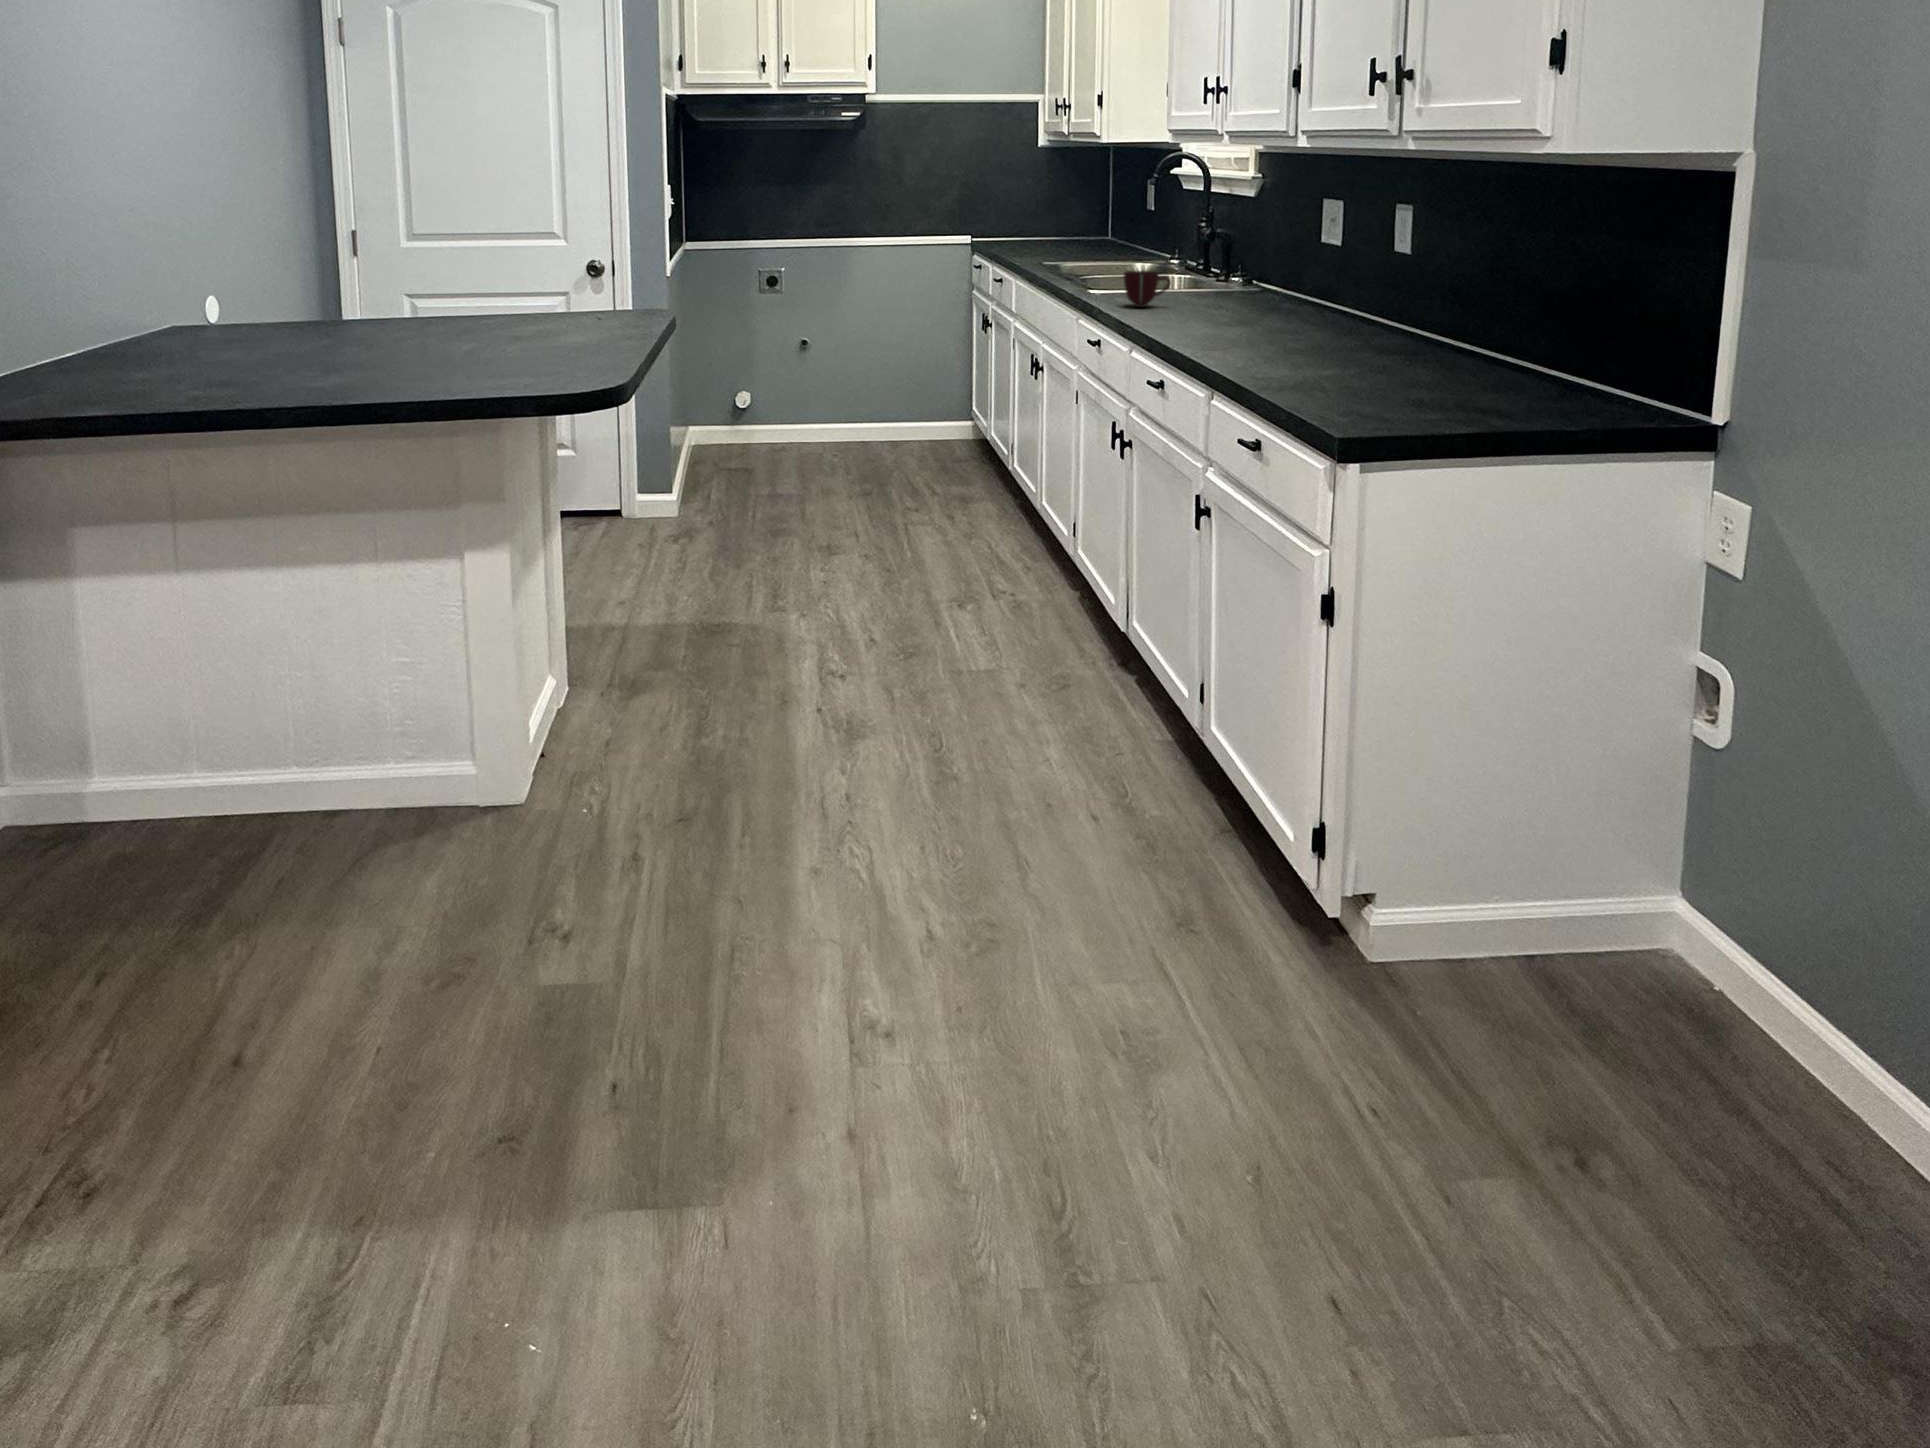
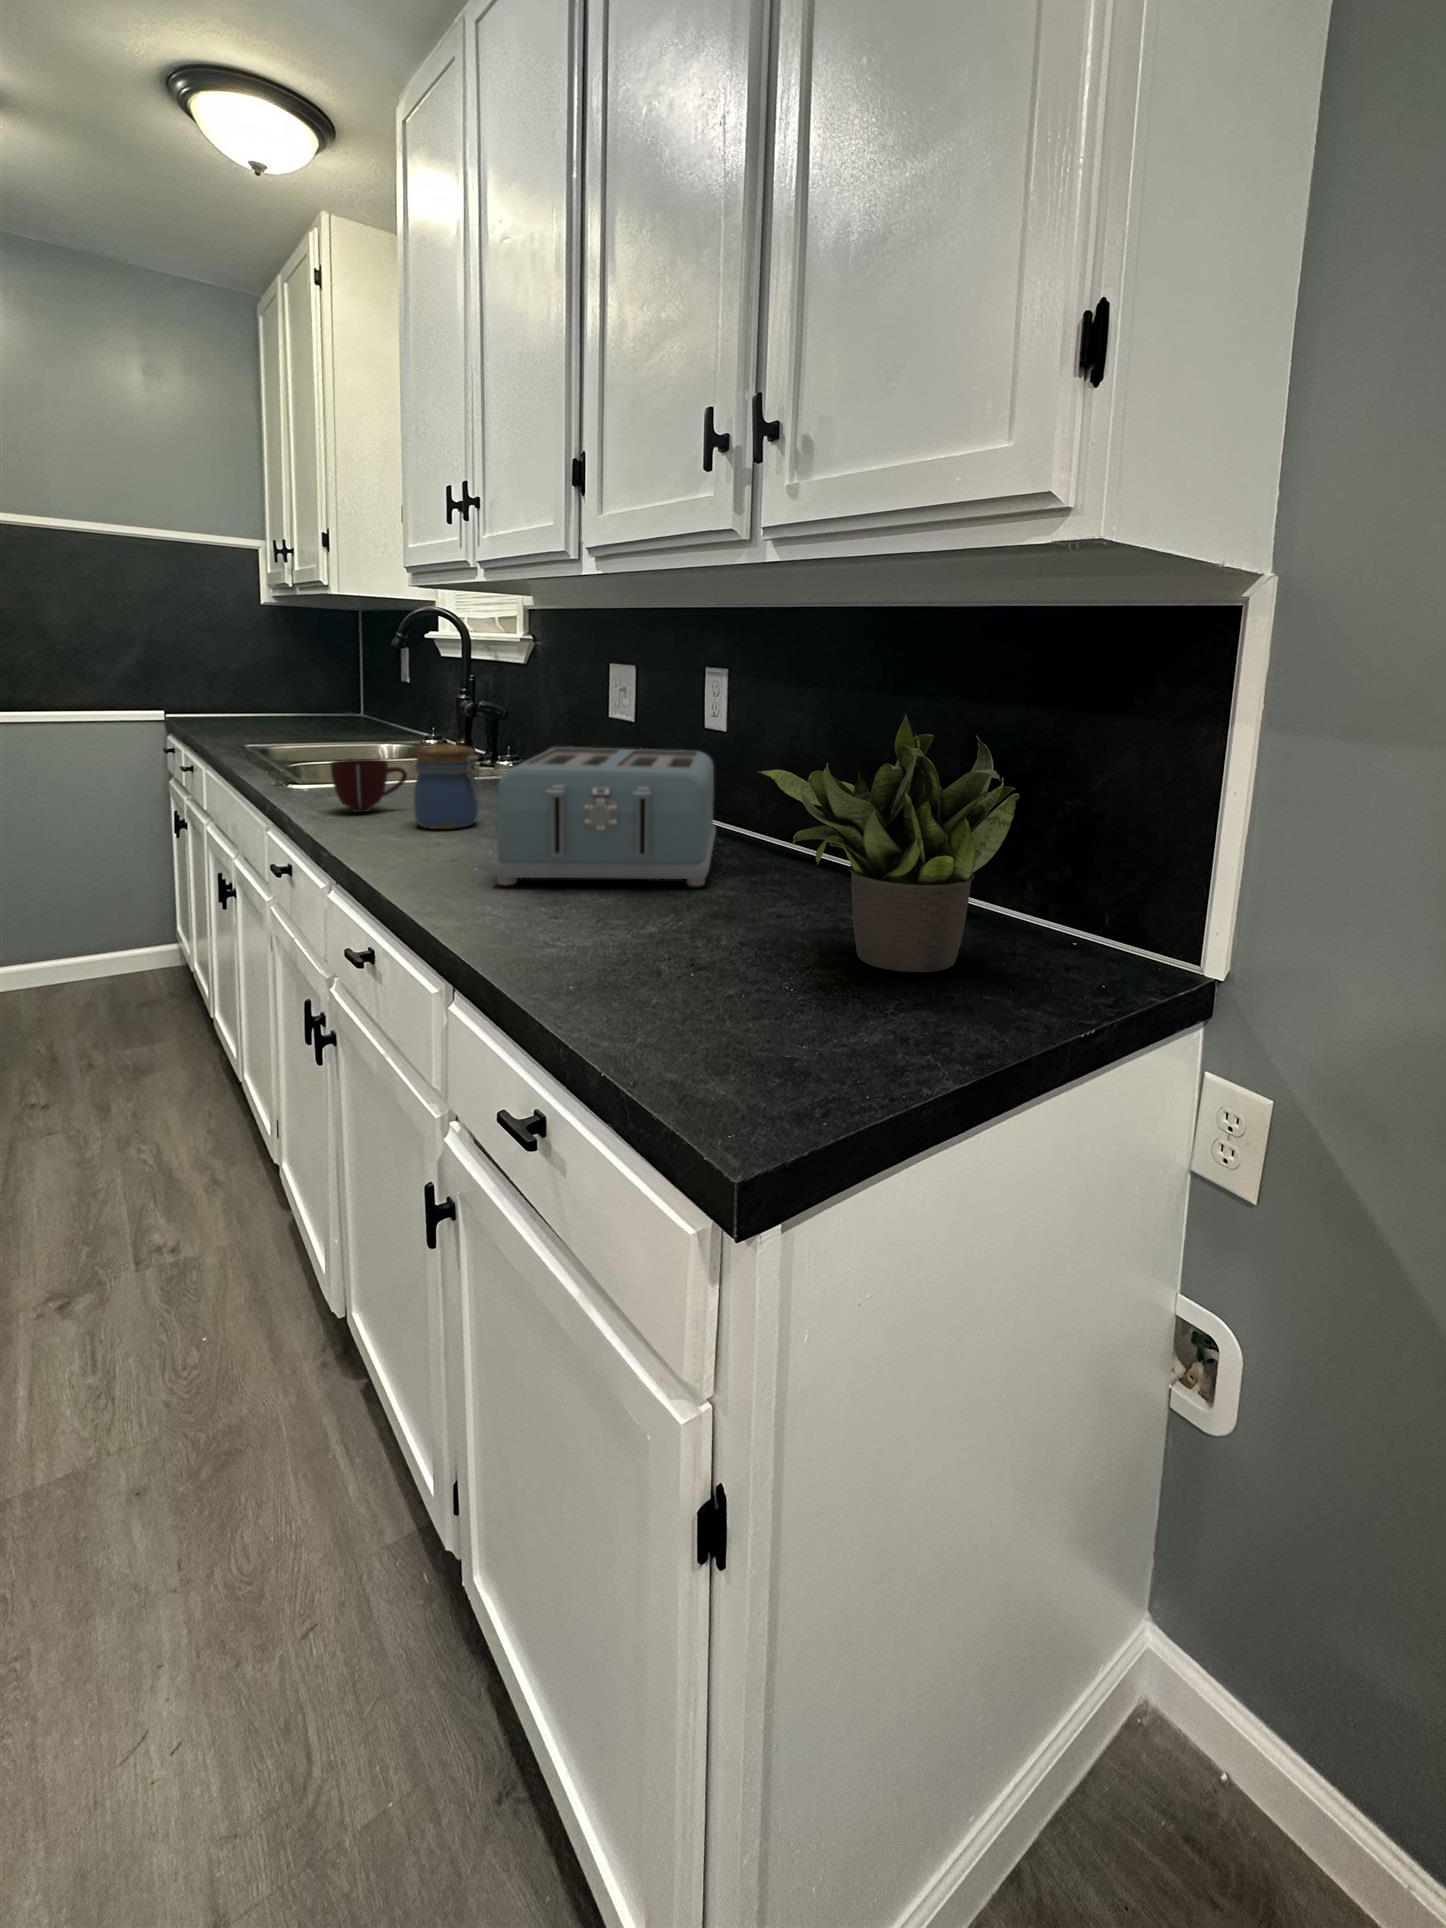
potted plant: none [1397,240,1573,400] -> present [758,715,1020,972]
jar: none [1178,261,1223,319] -> present [414,744,480,829]
toaster: none [1234,263,1396,357] -> present [493,747,716,886]

